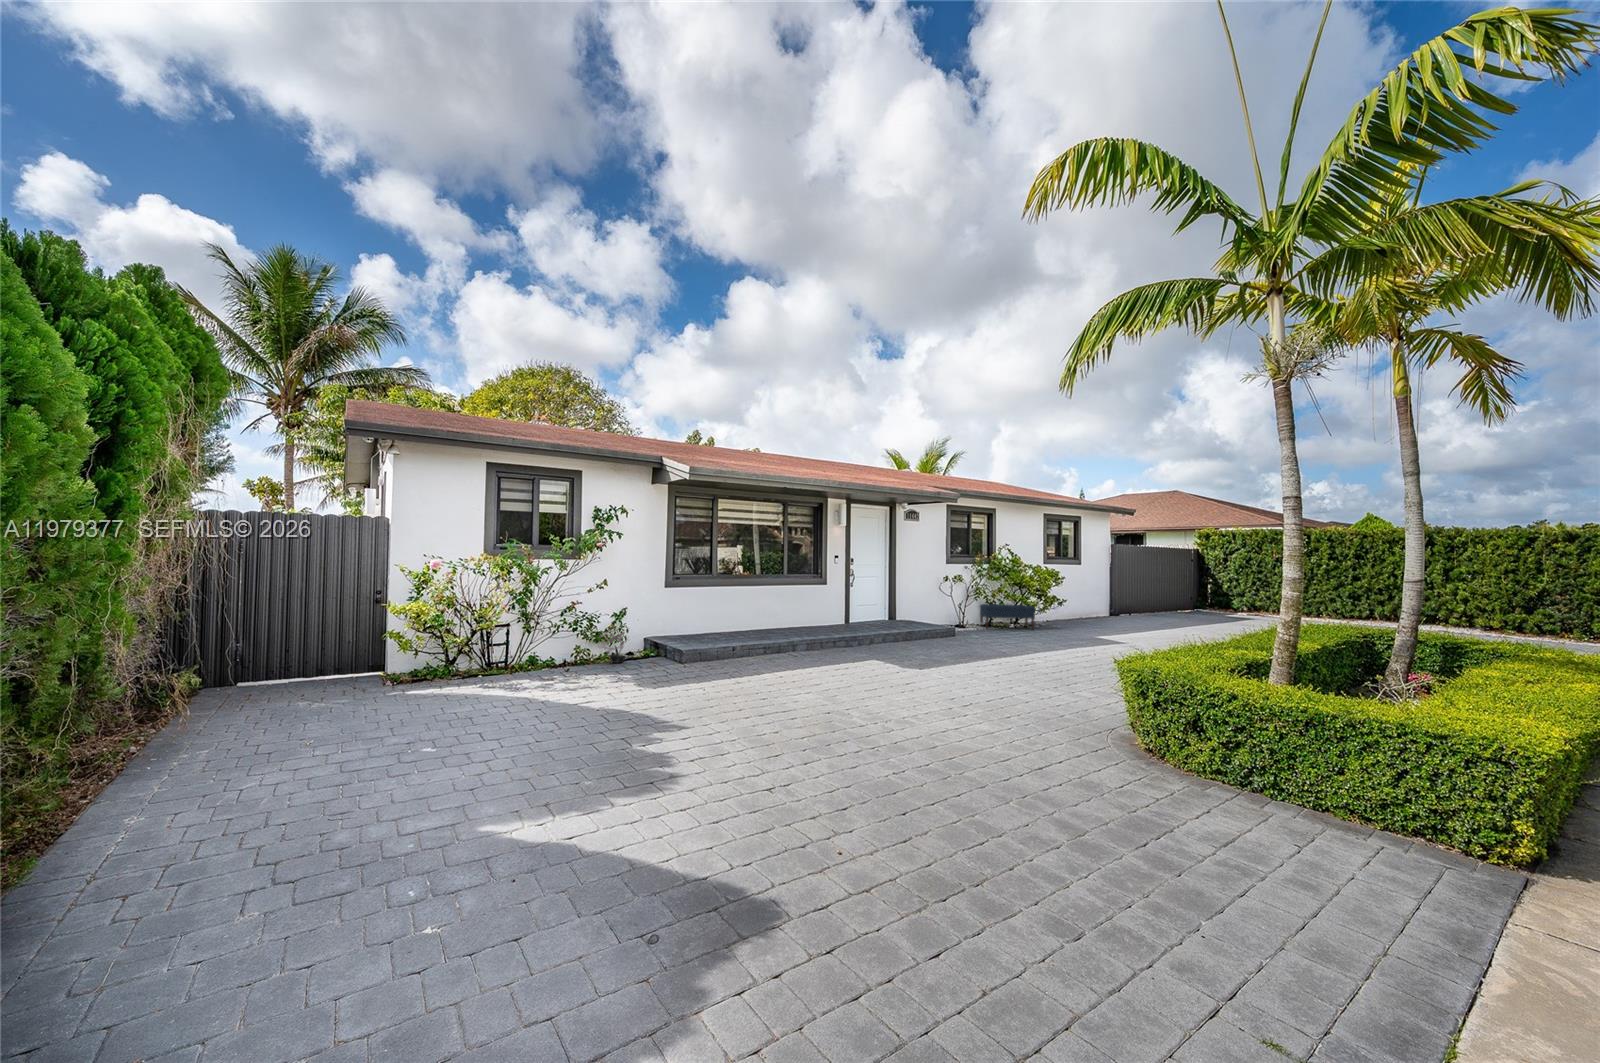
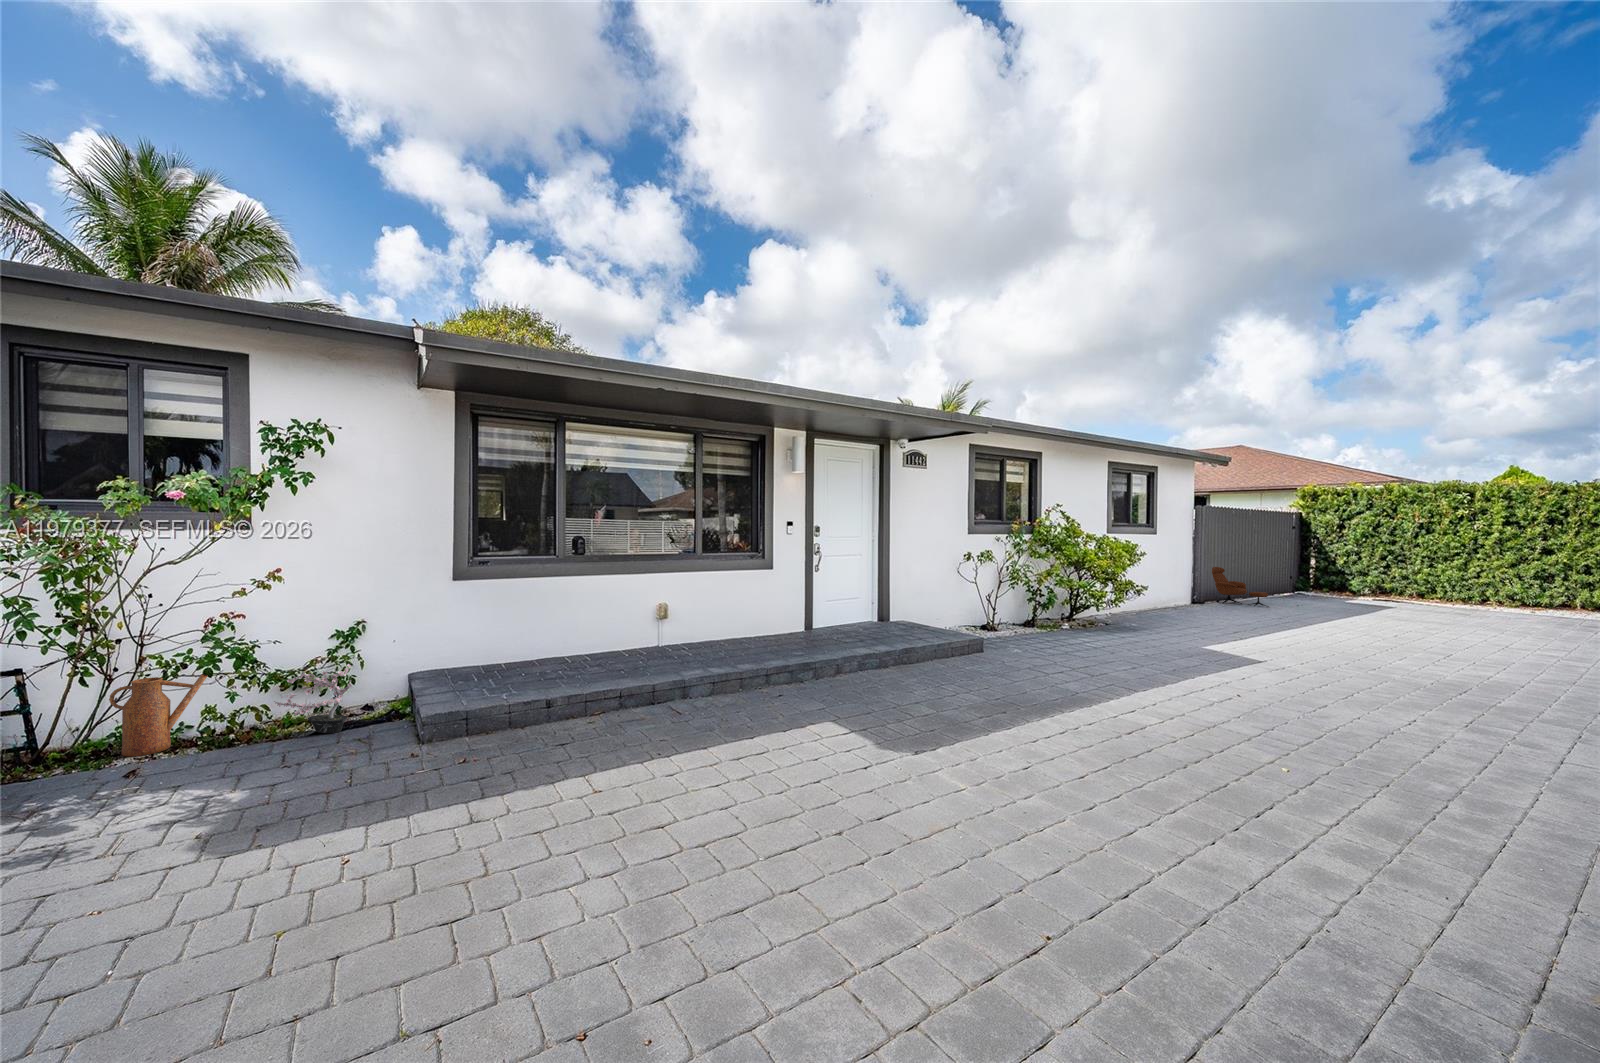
lounge chair: none [1127,589,1165,618] -> present [1212,567,1268,606]
bench: present [980,604,1035,629] -> none [1016,593,1102,632]
watering can: none [530,631,567,669] -> present [109,674,208,757]

